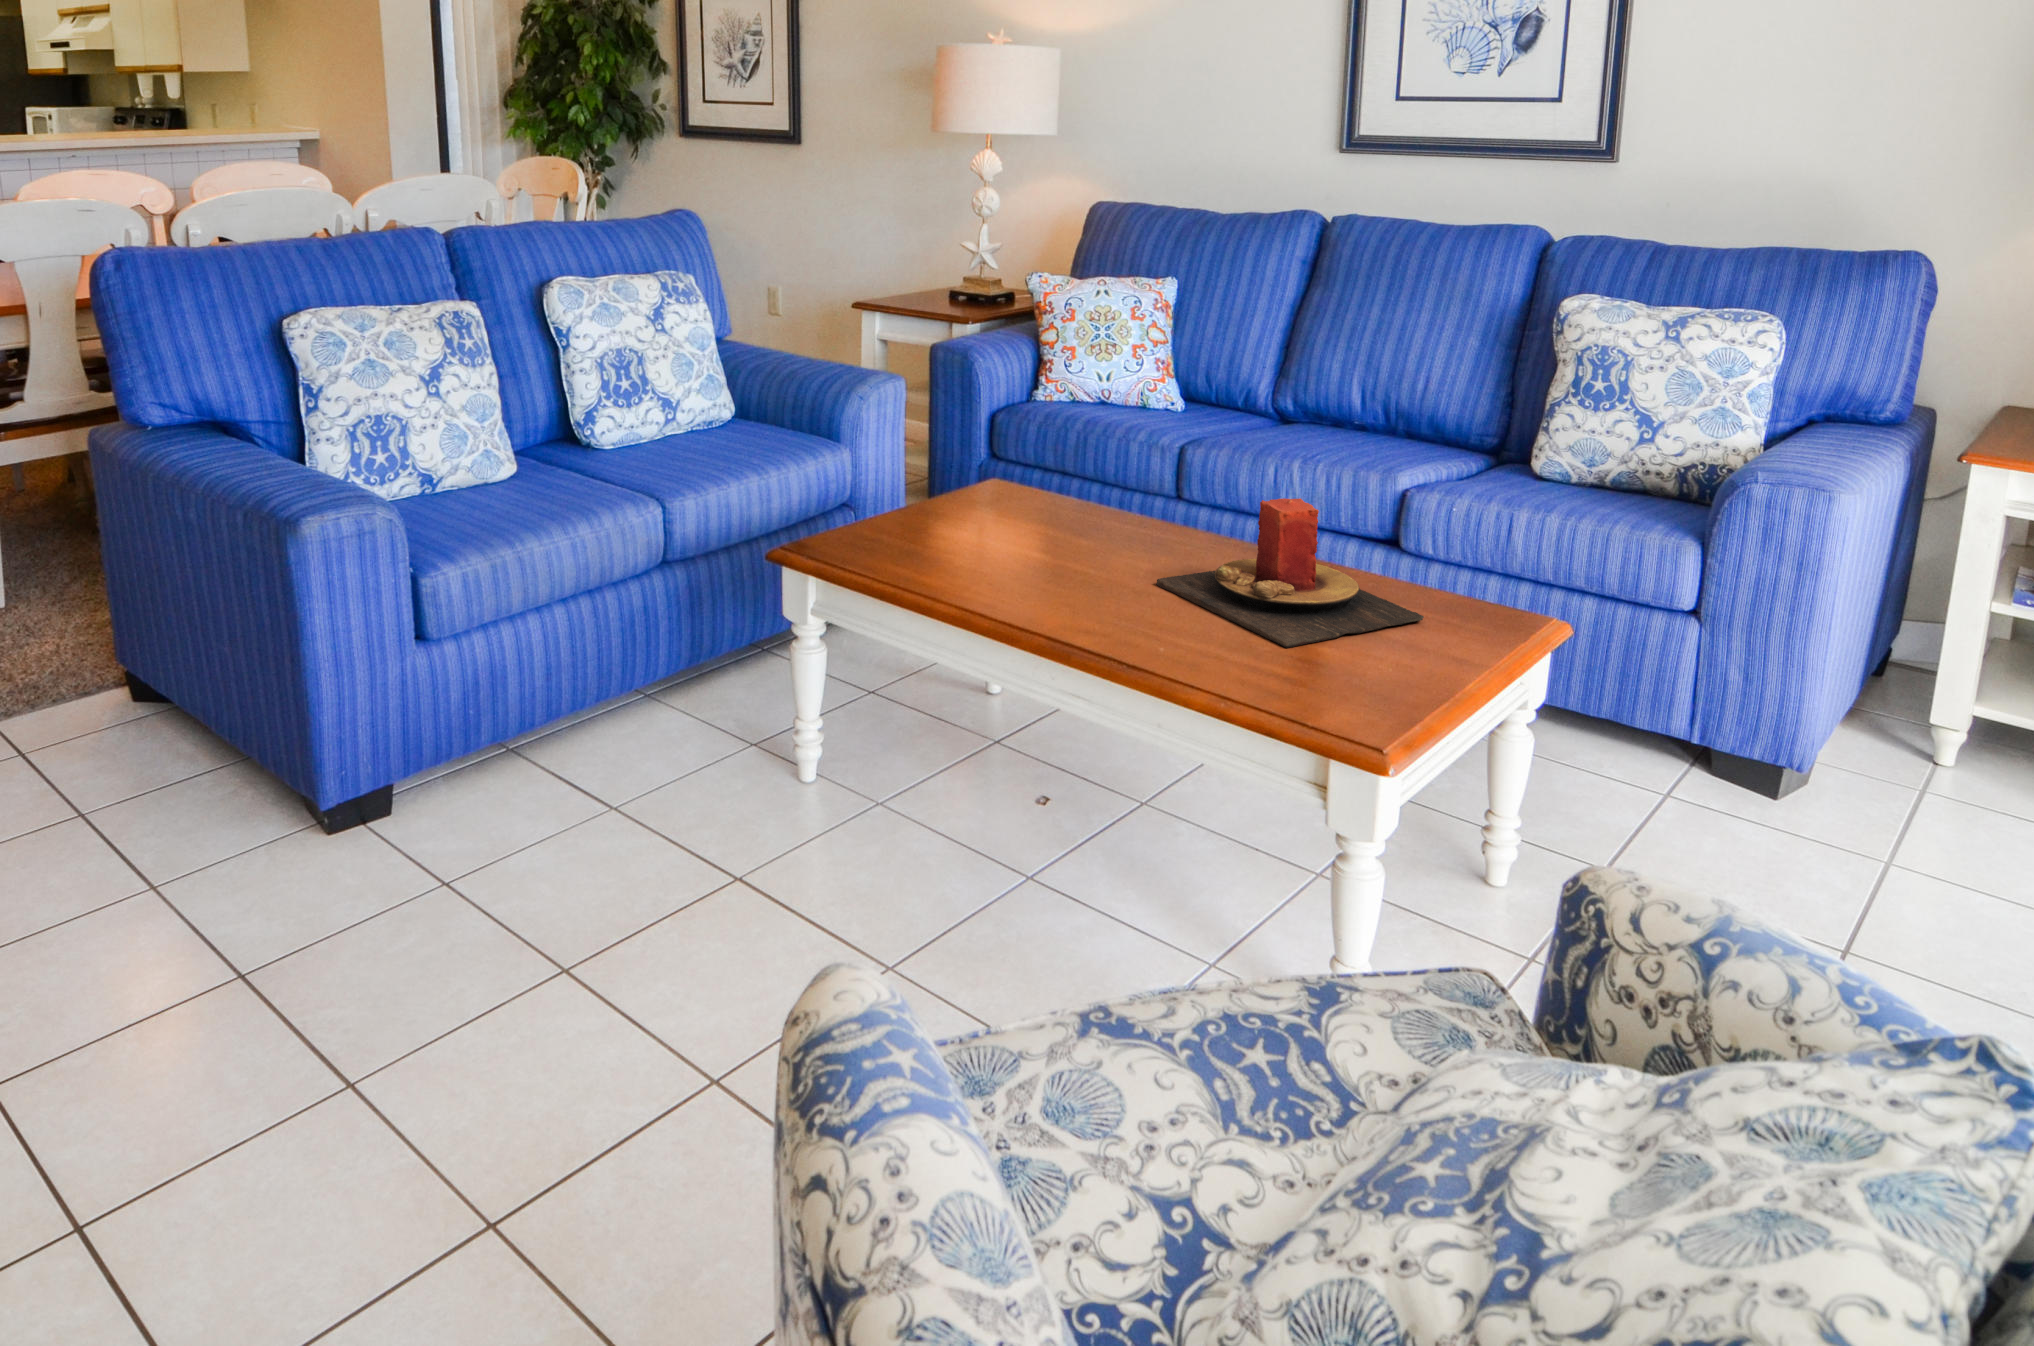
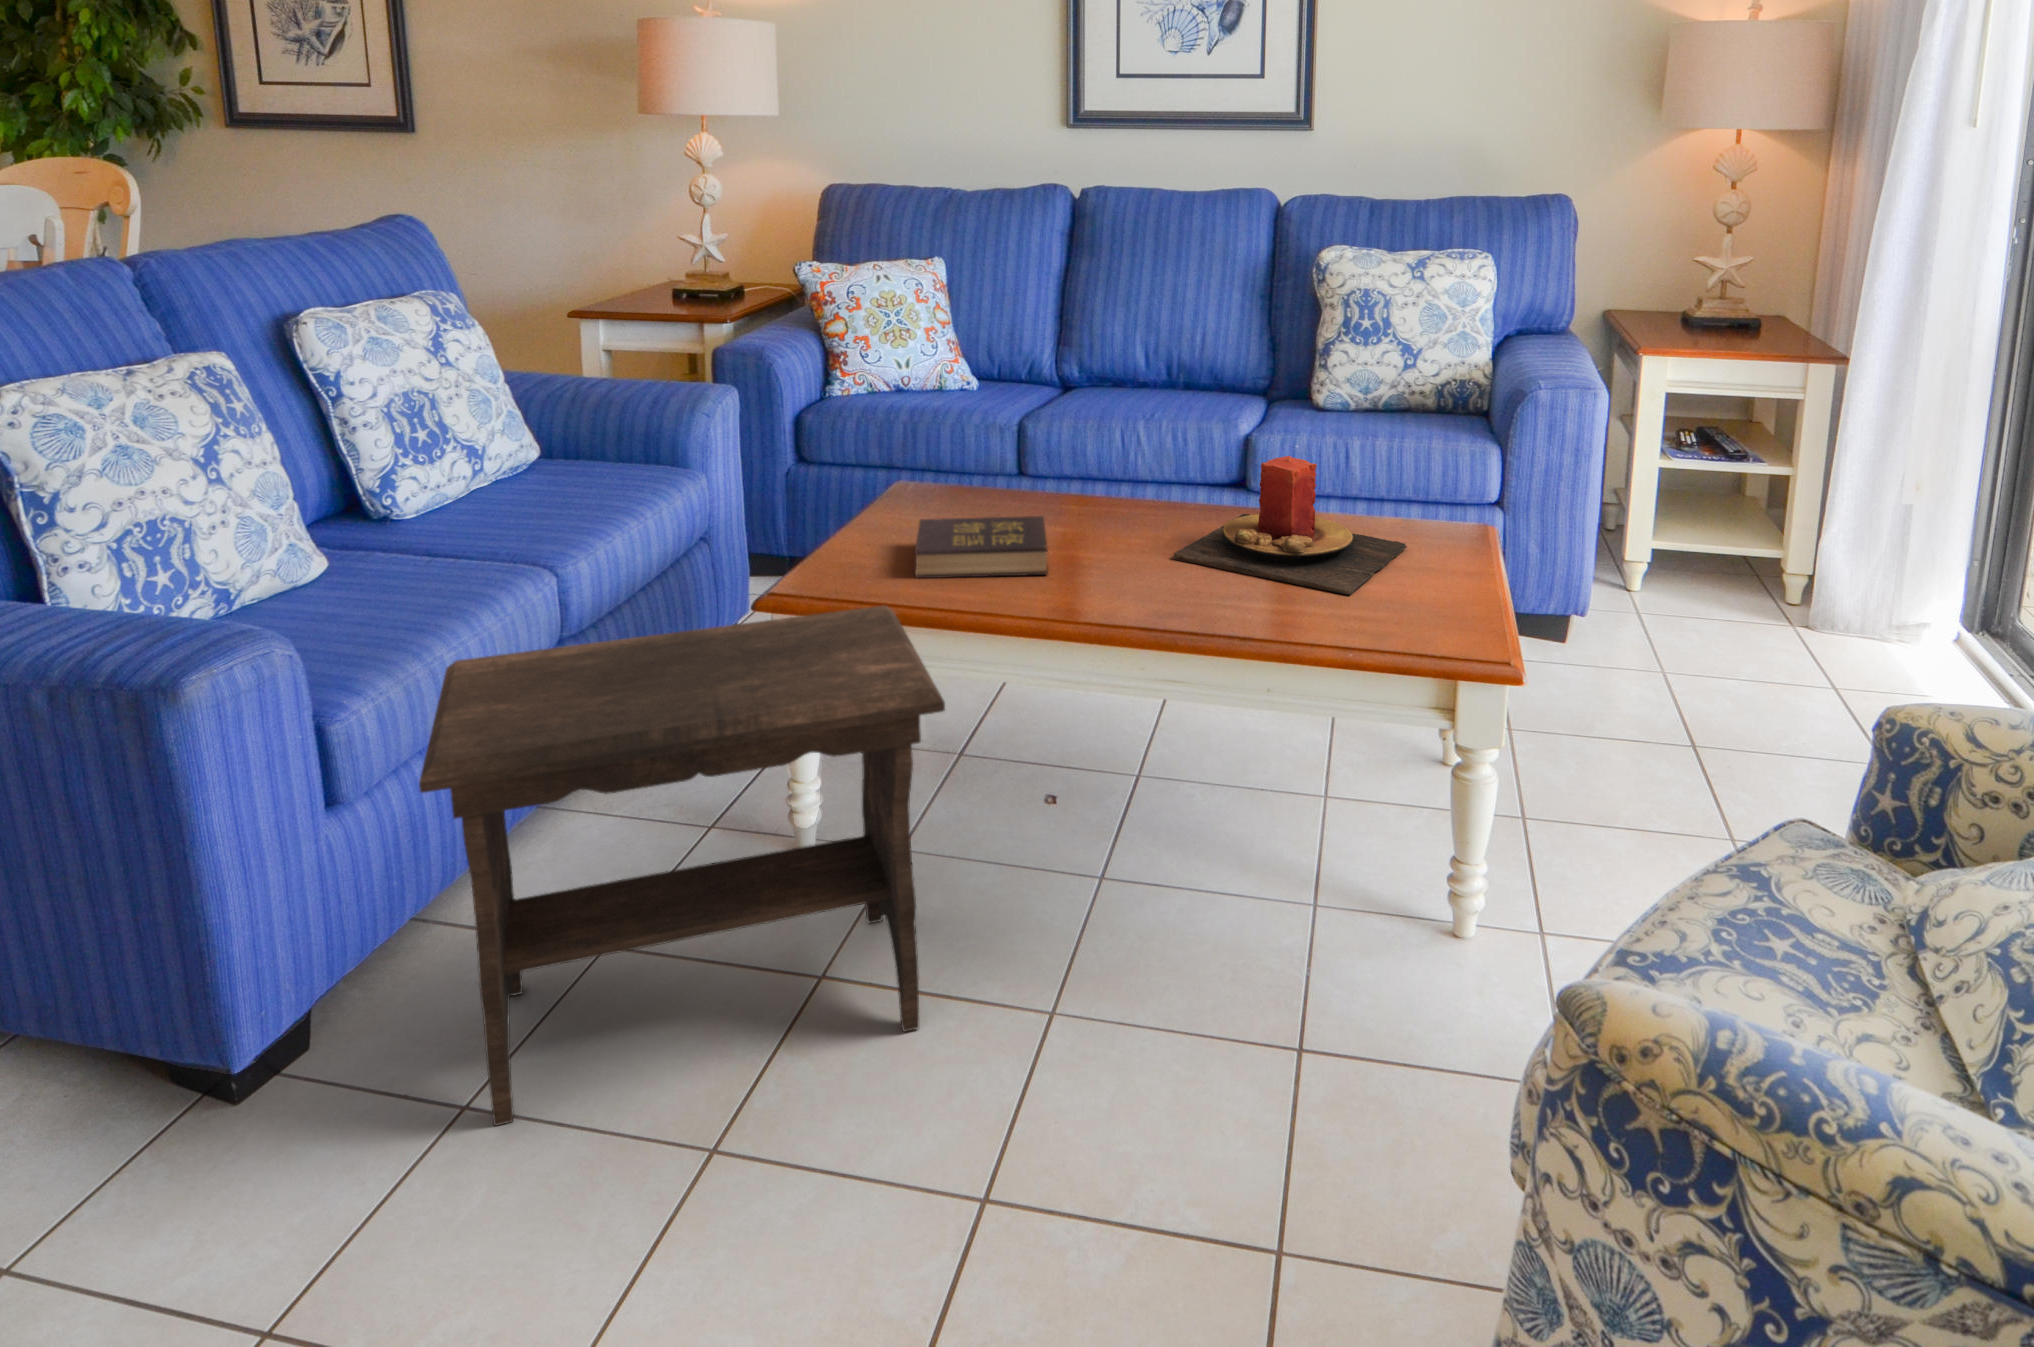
hardback book: none [904,508,1054,574] -> present [915,516,1048,578]
footstool: none [394,540,828,930] -> present [419,605,945,1126]

